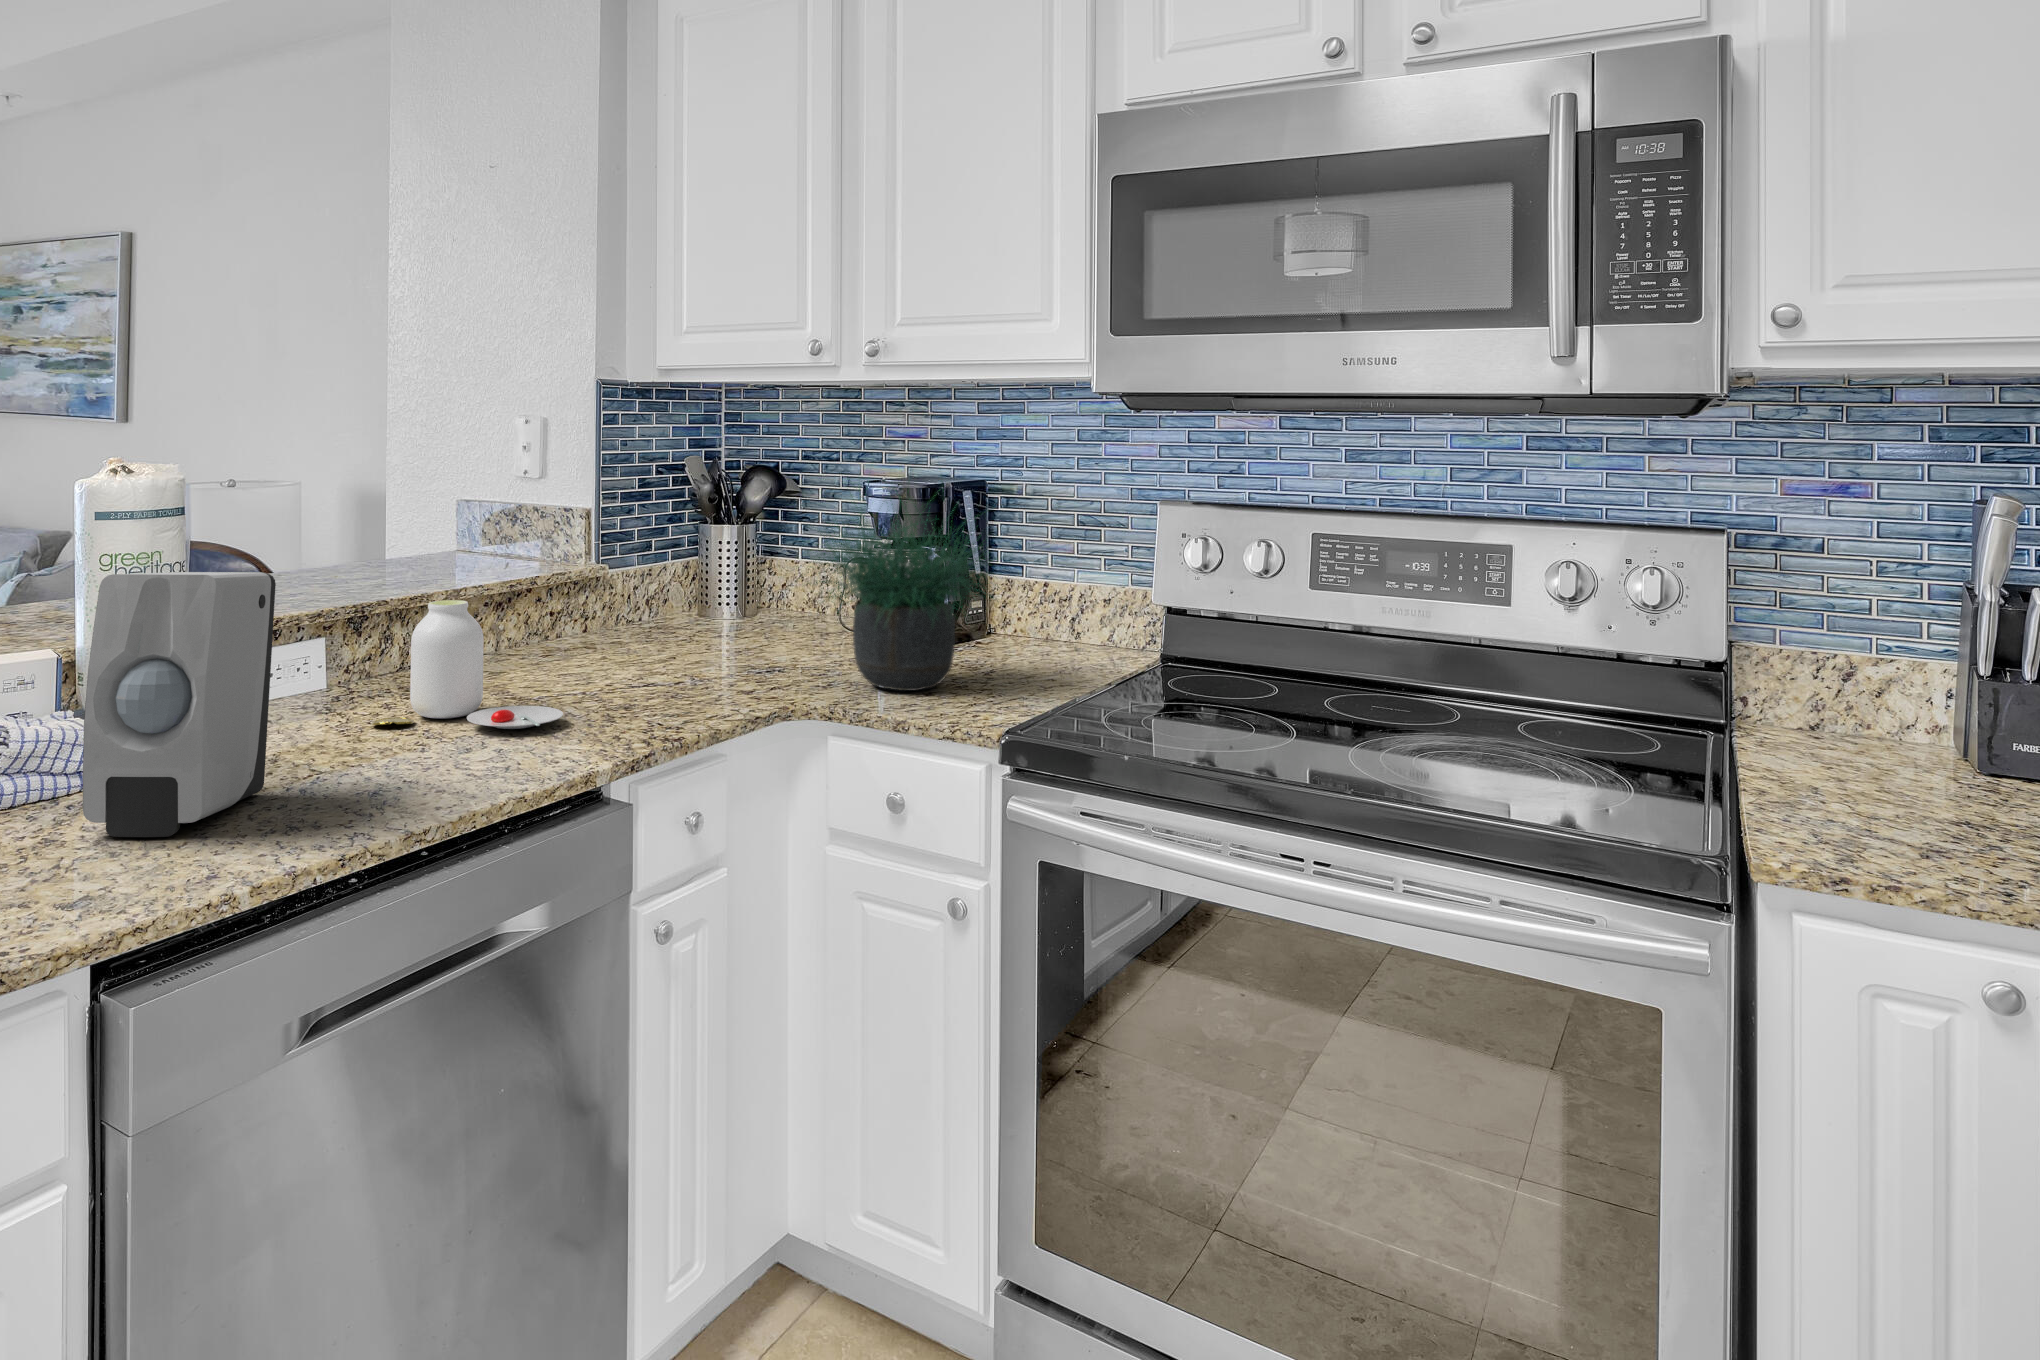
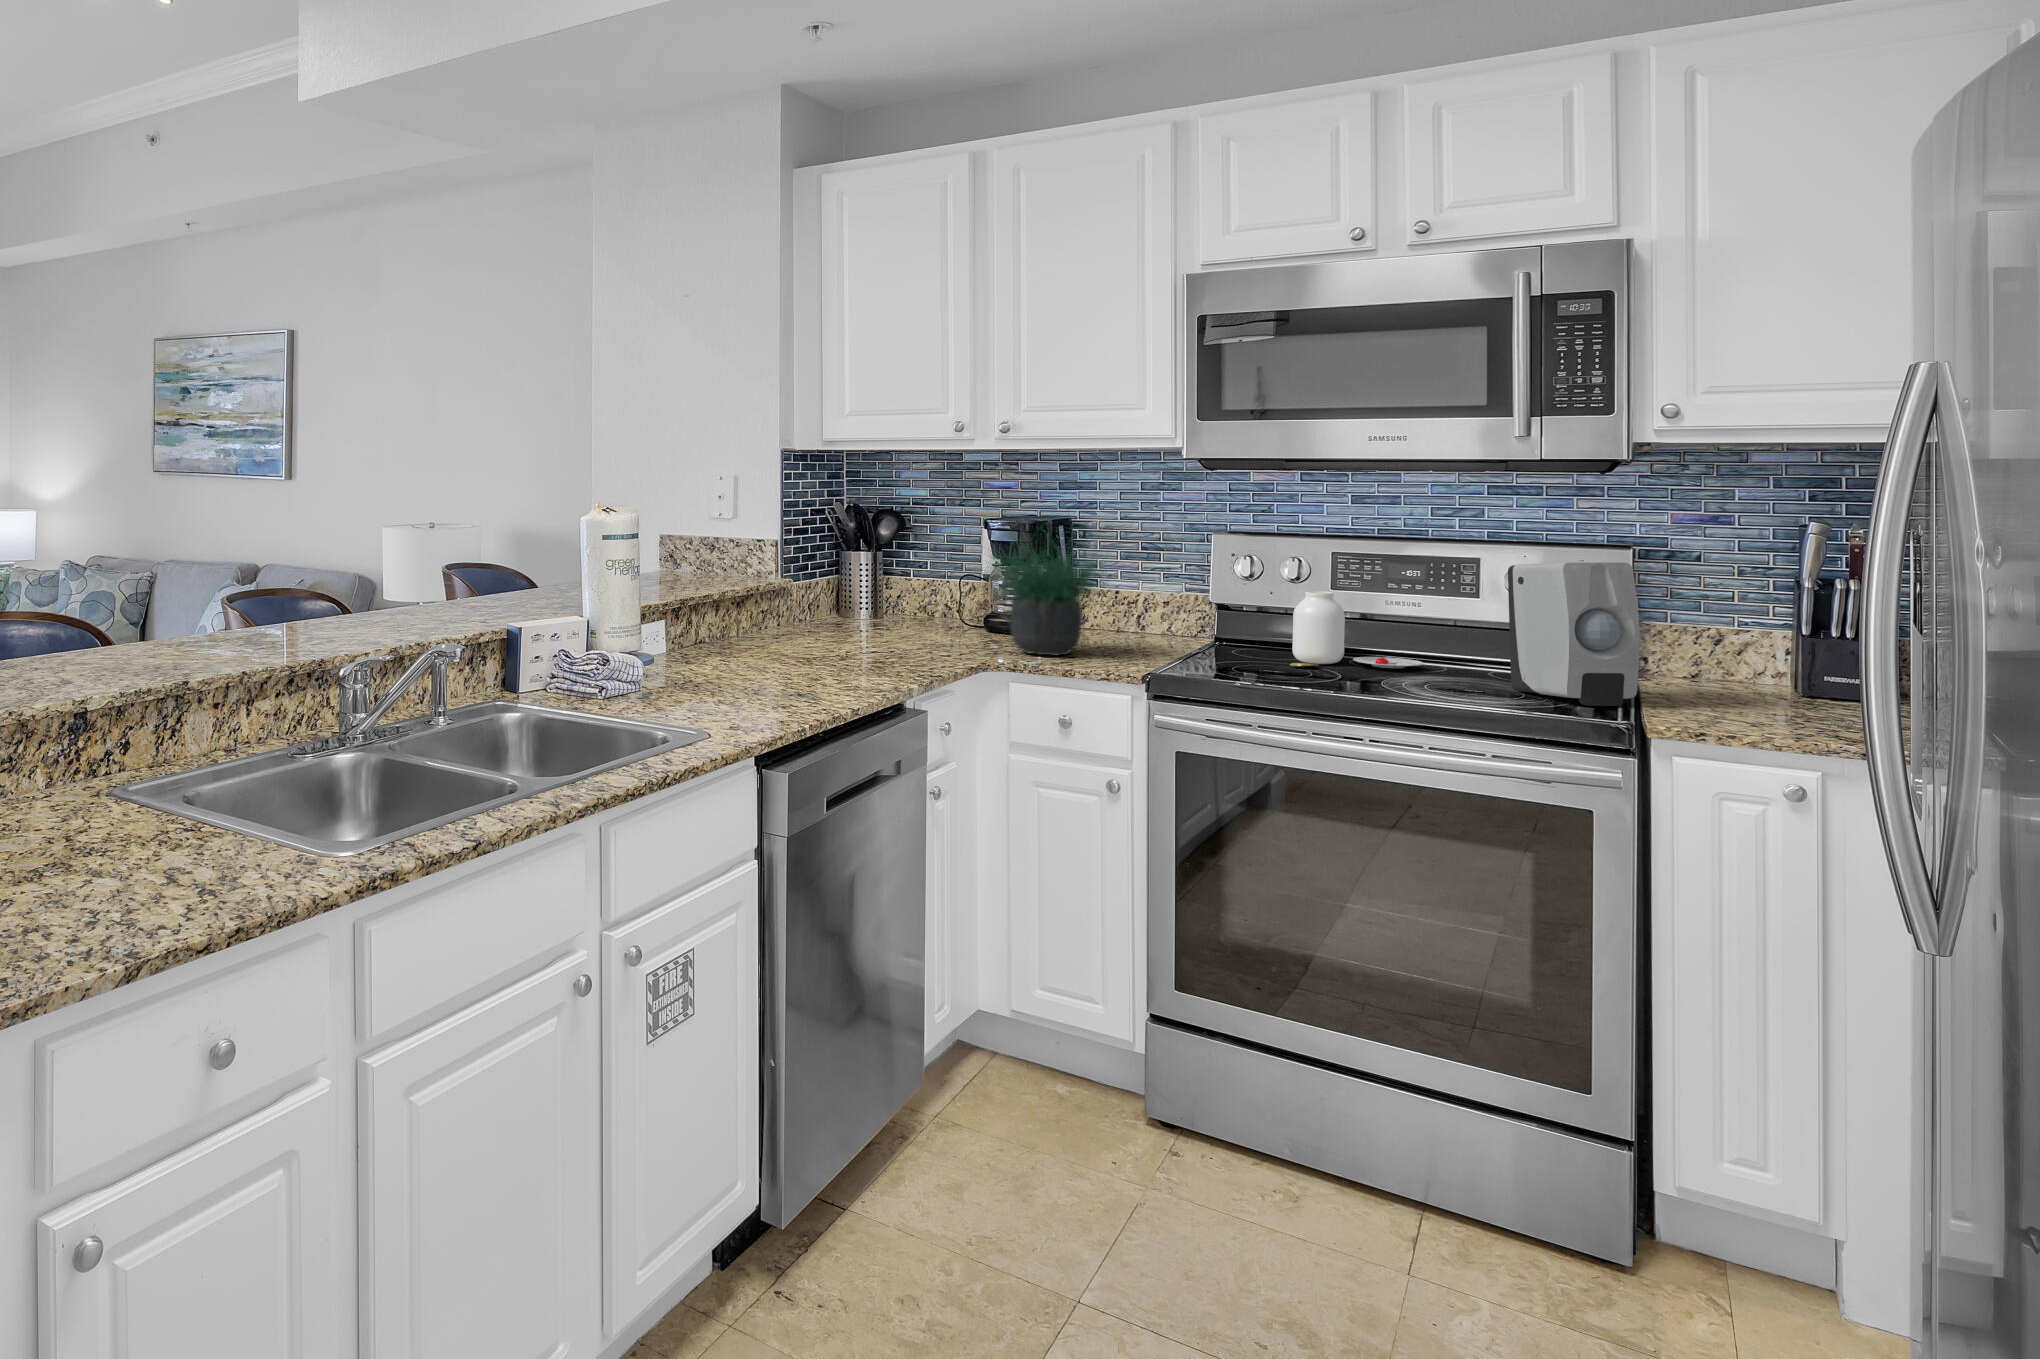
soap dispenser: present [83,572,276,837] -> present [1508,563,1640,706]
jar: present [371,600,563,729] -> present [1290,591,1423,668]

